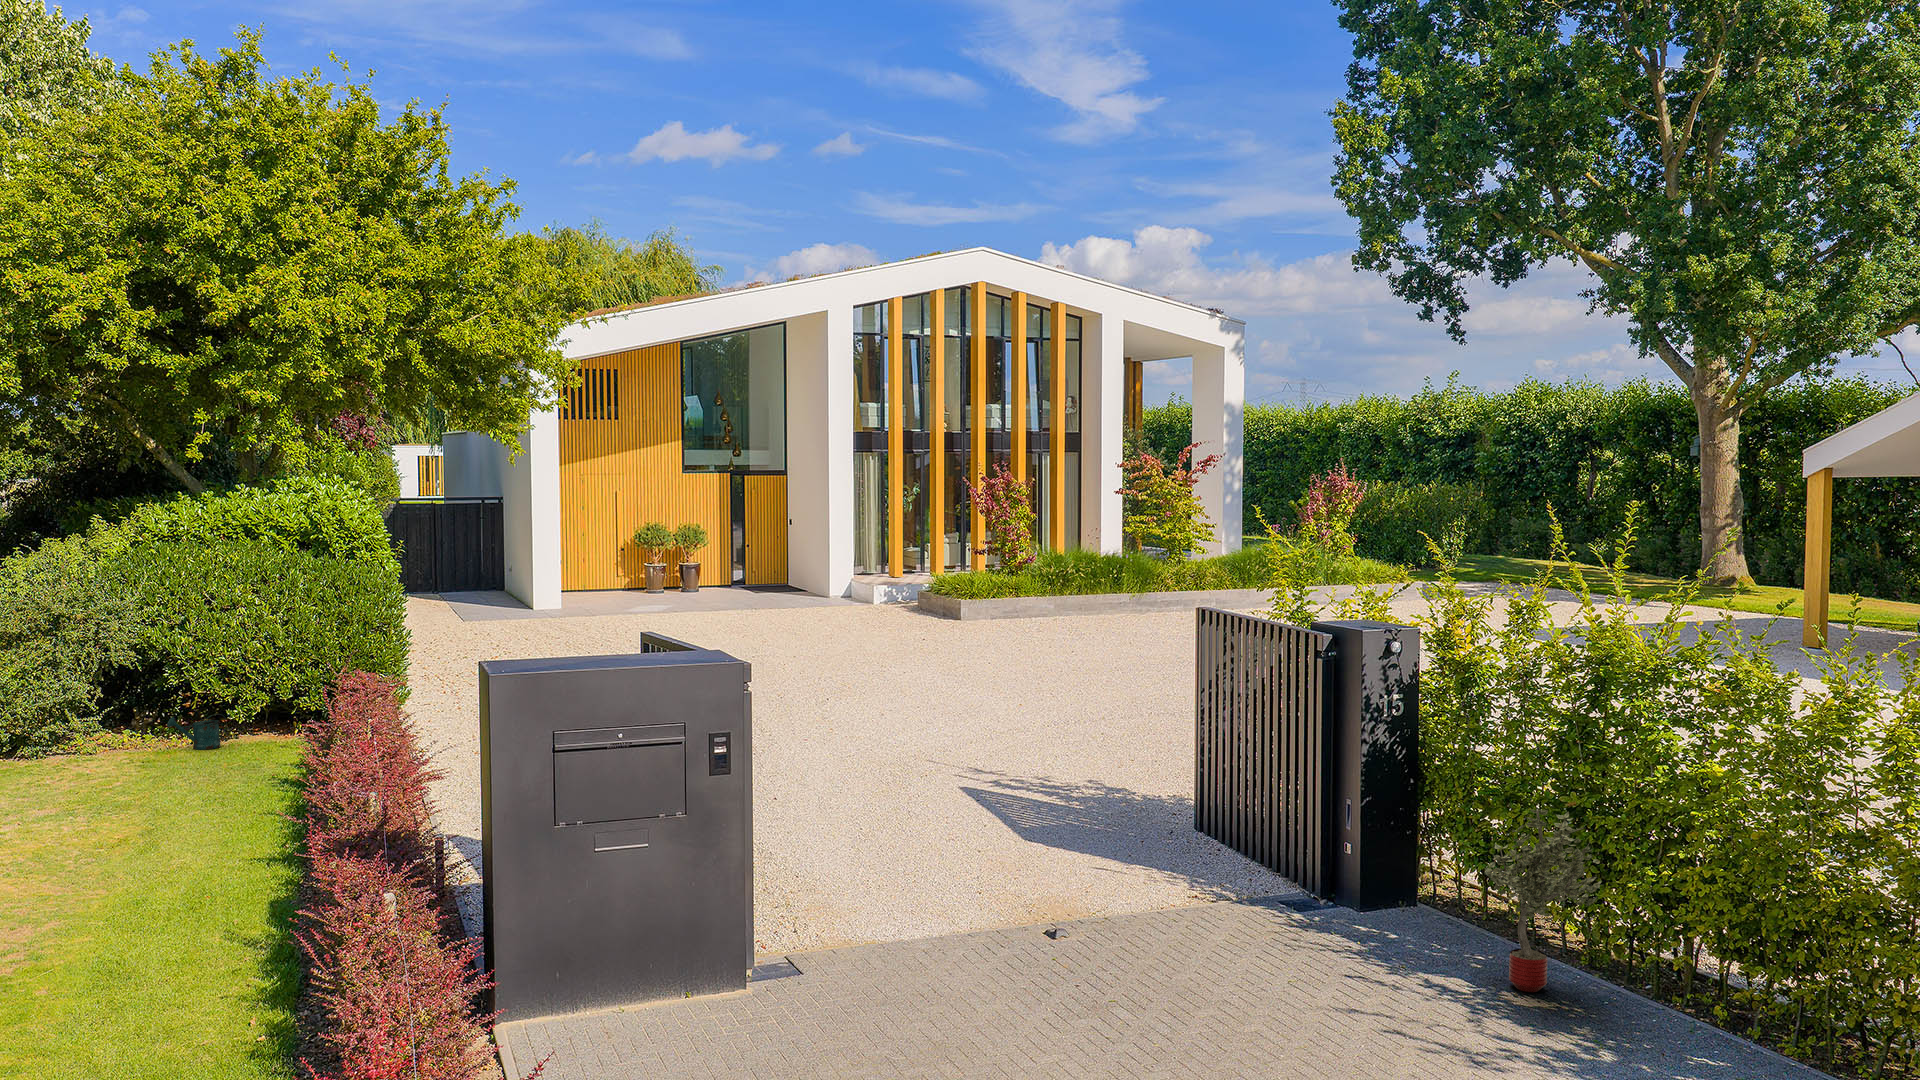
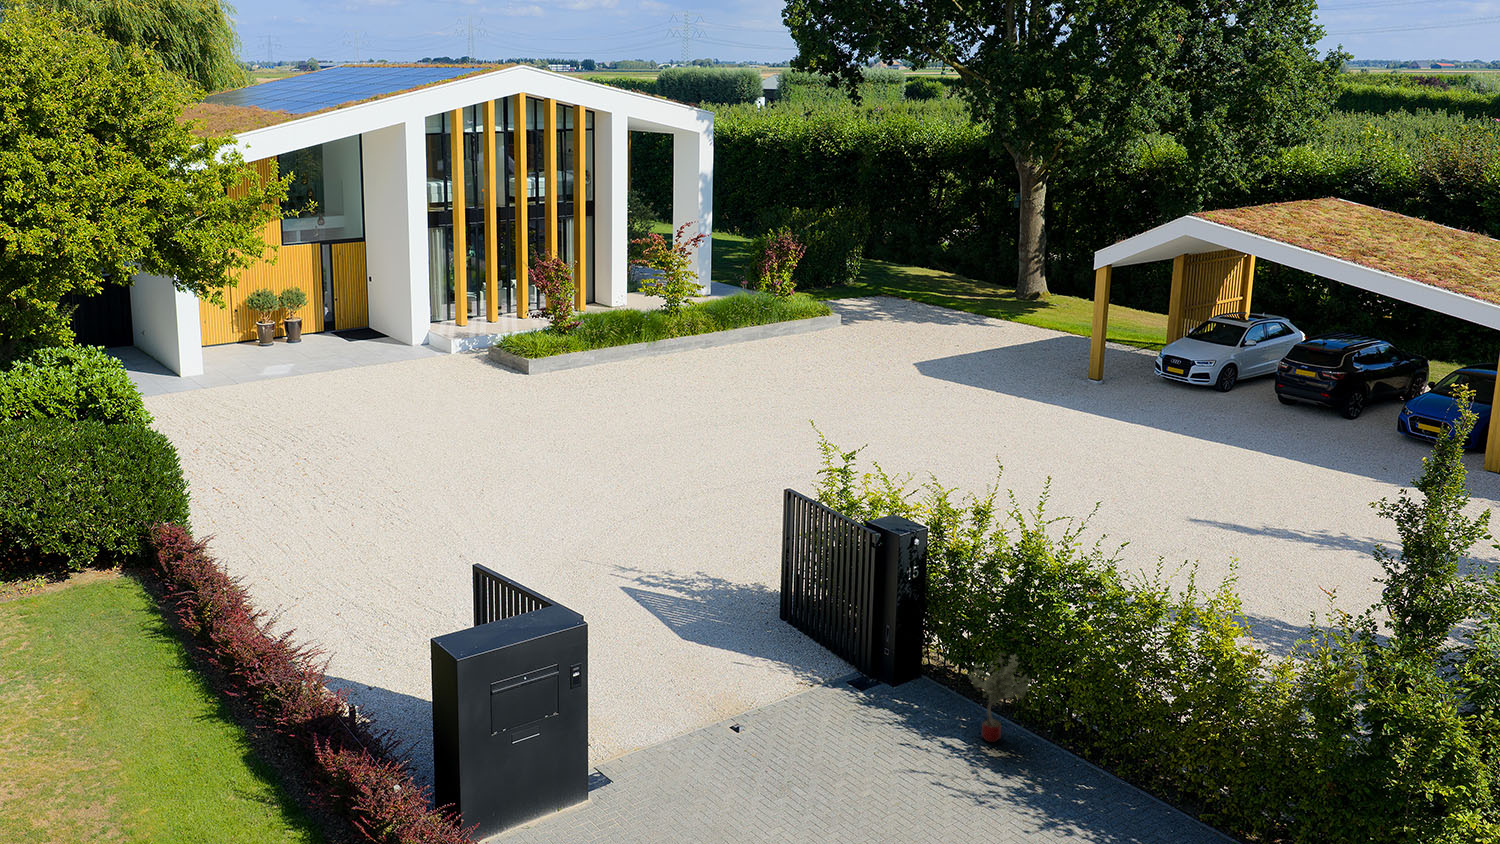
watering can: present [167,714,227,750] -> none [25,564,68,592]

